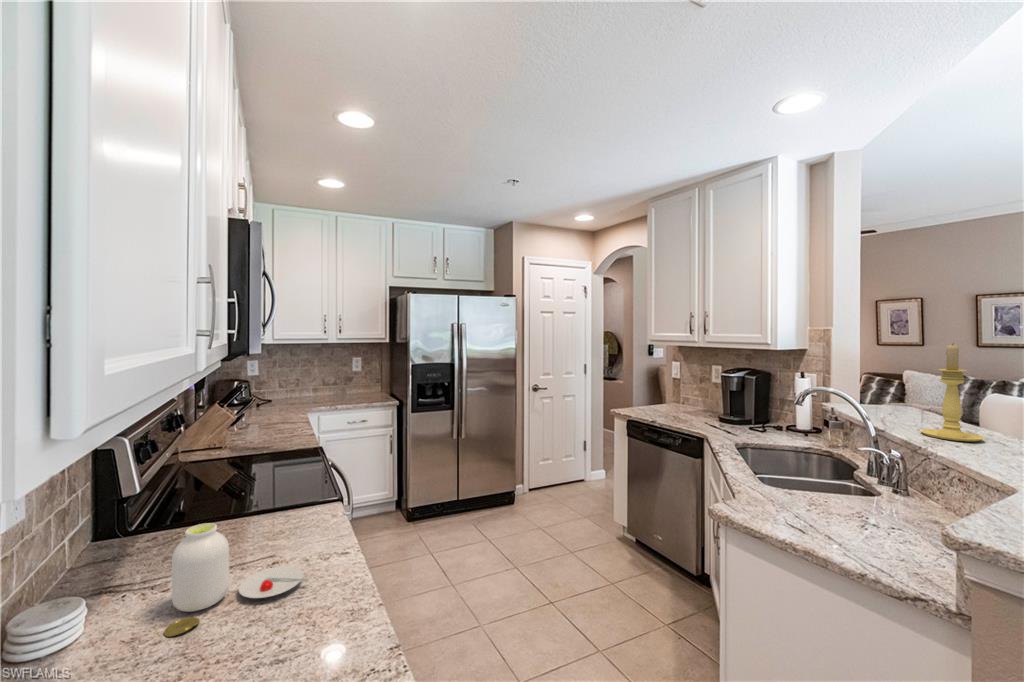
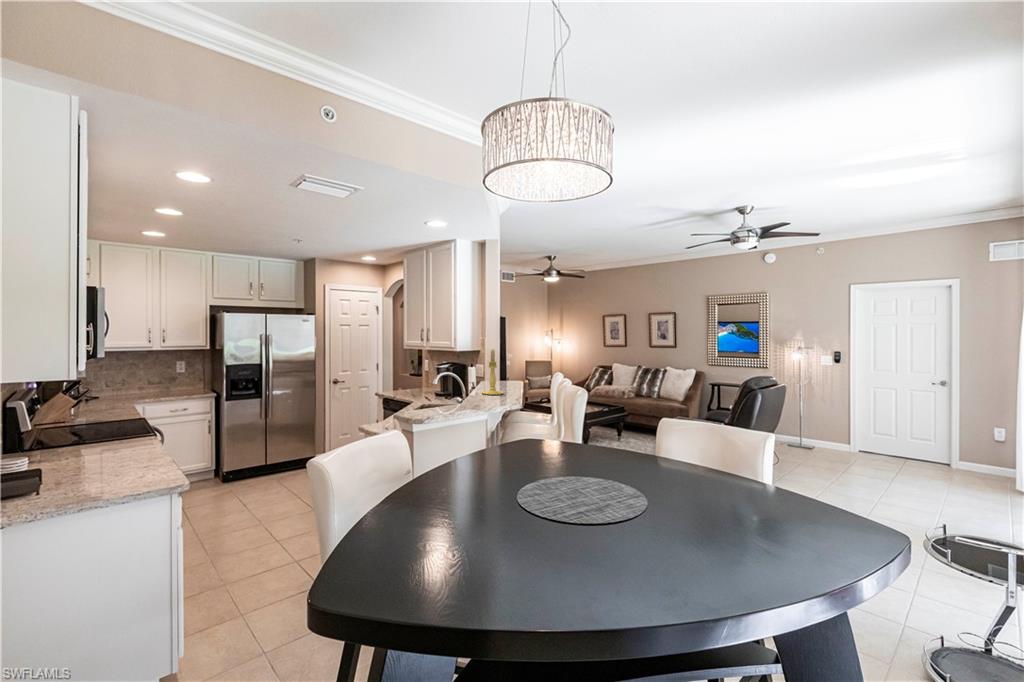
jar: present [164,523,308,636] -> none [61,430,128,467]

